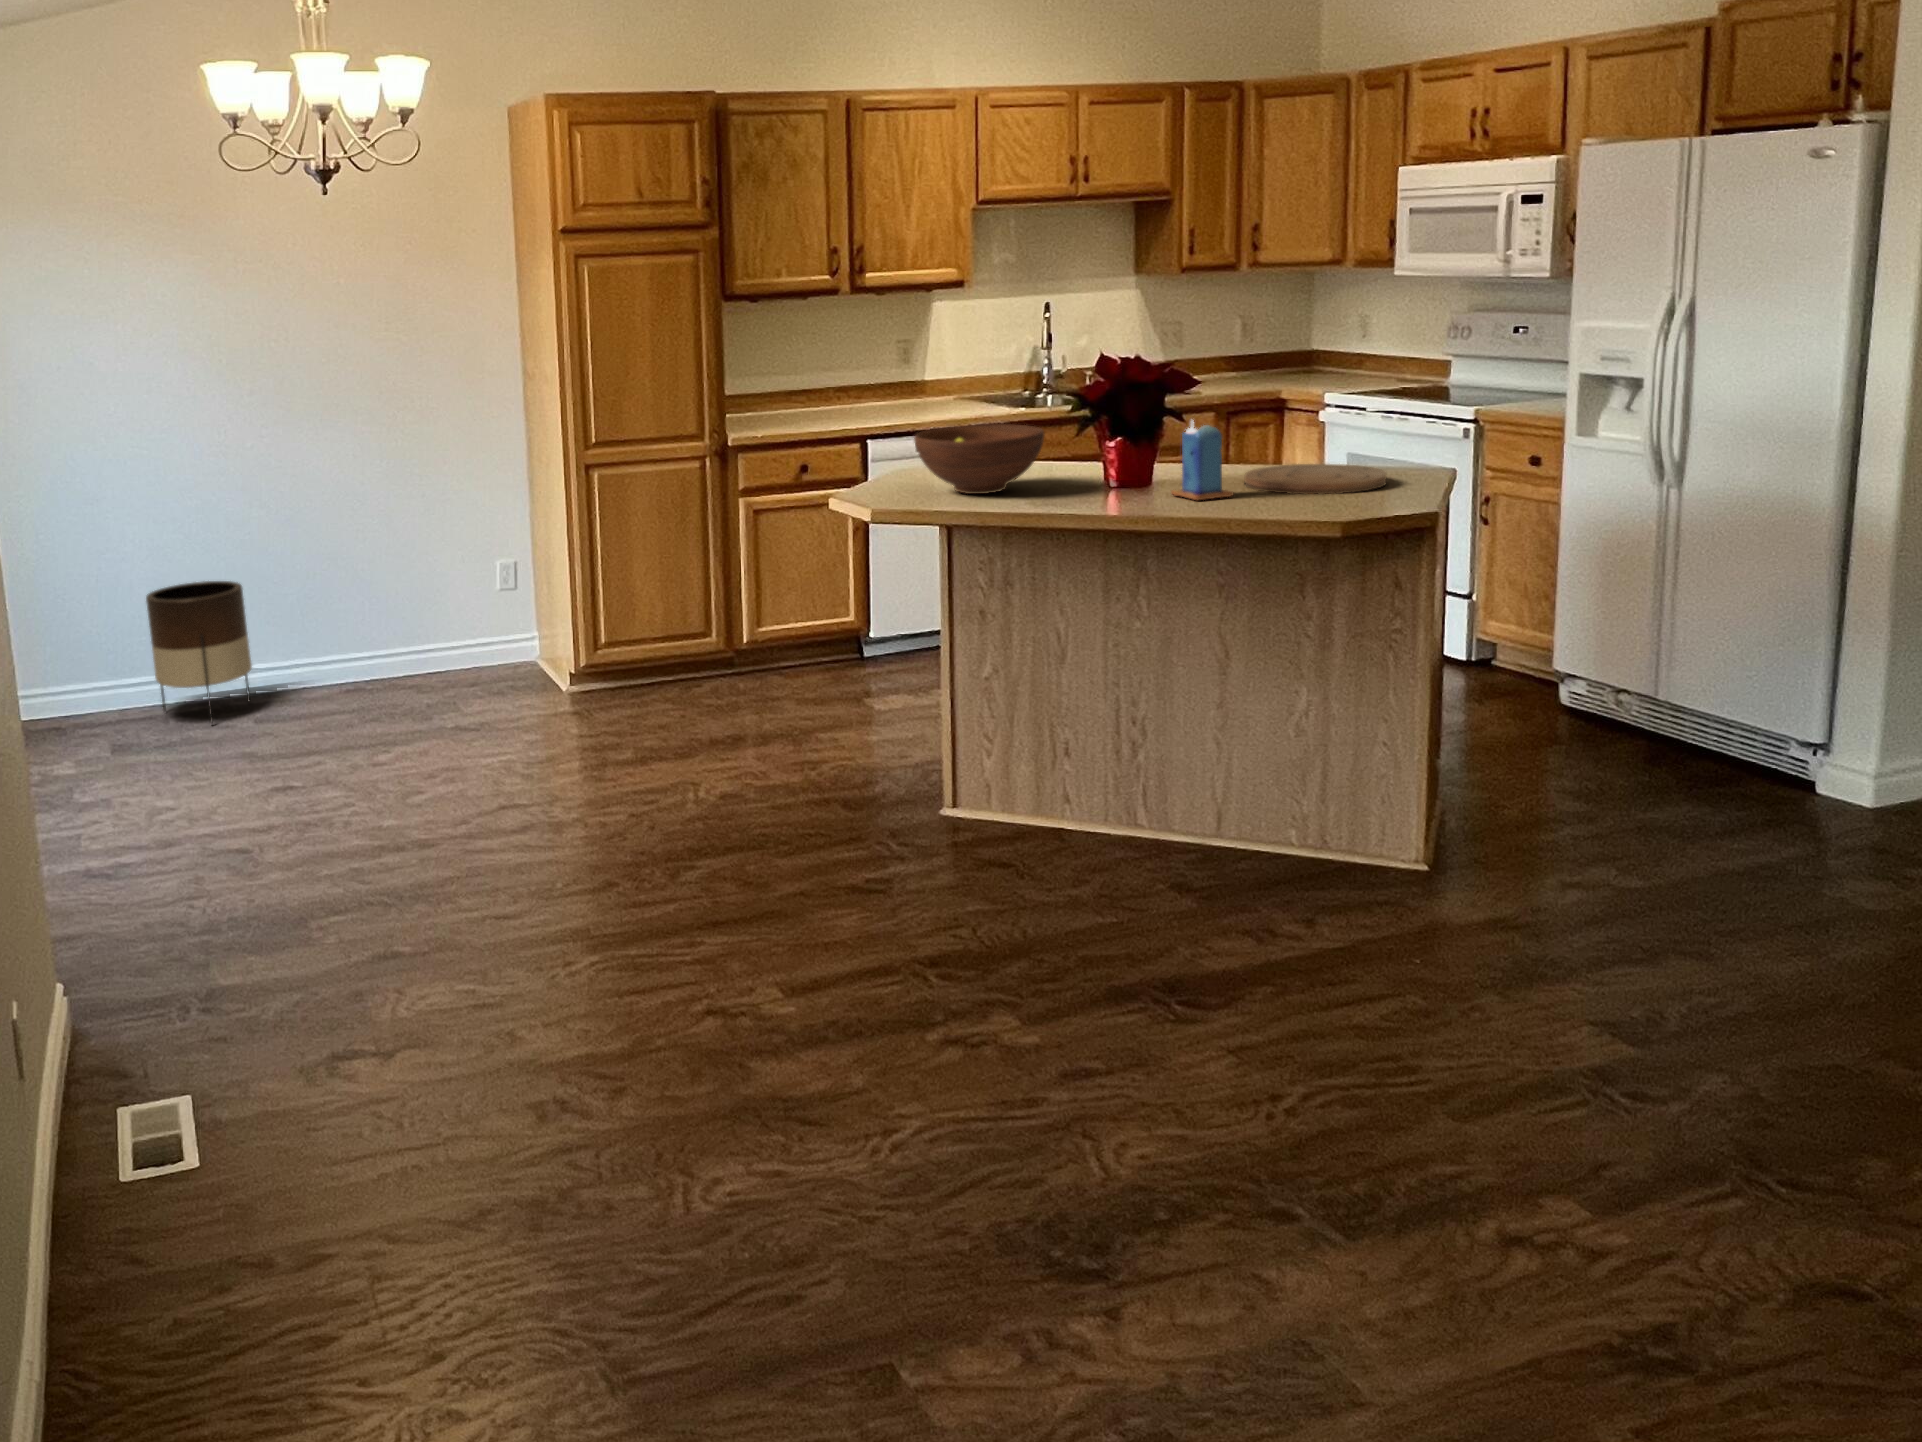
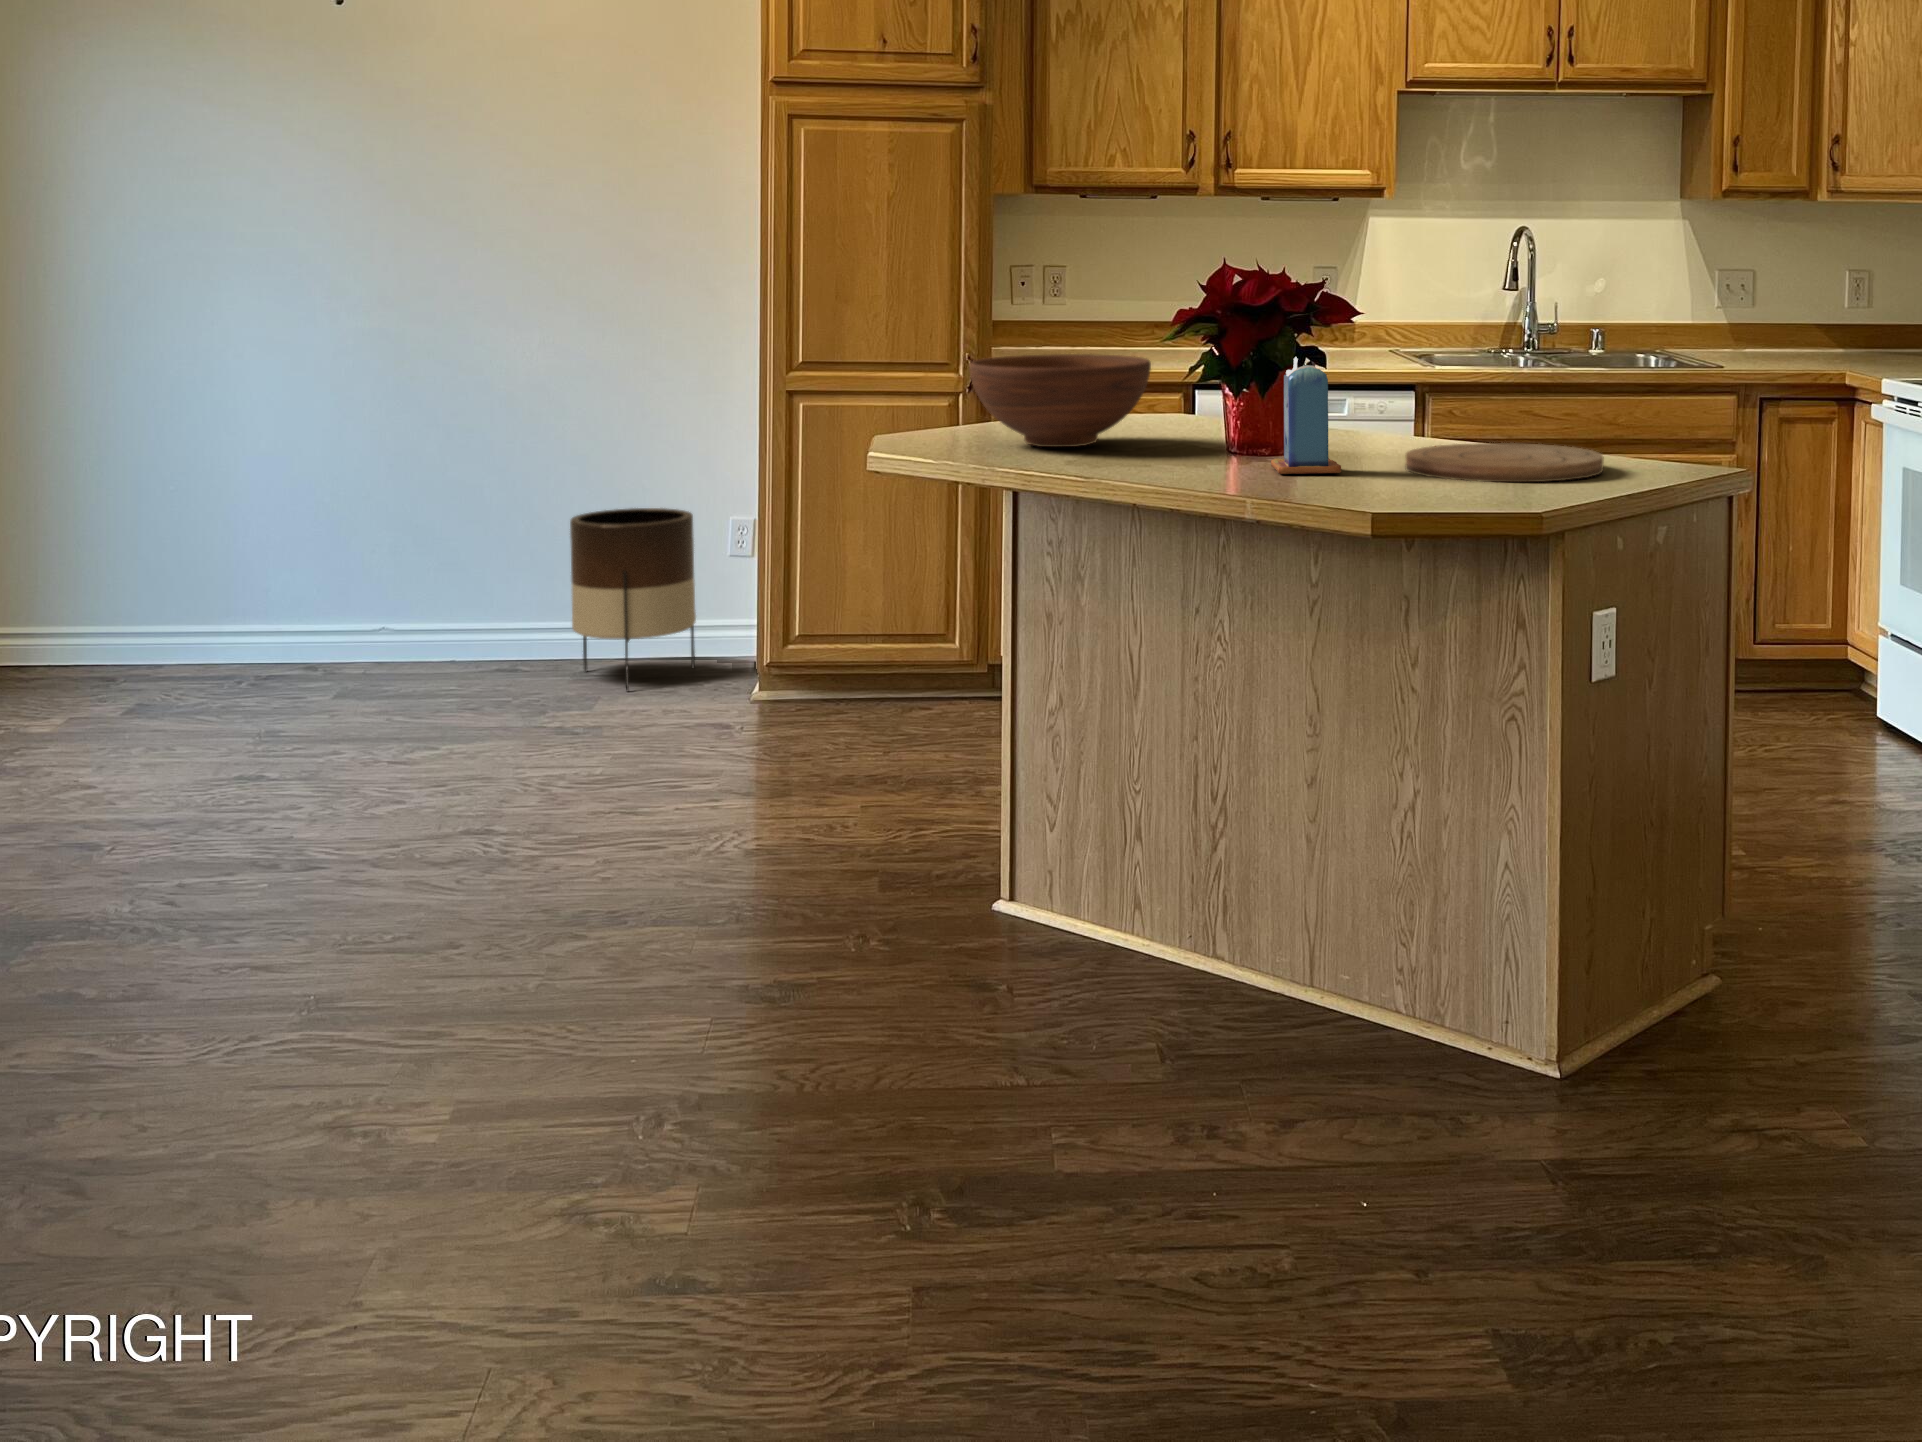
planter: present [146,581,252,722] -> present [570,508,696,690]

